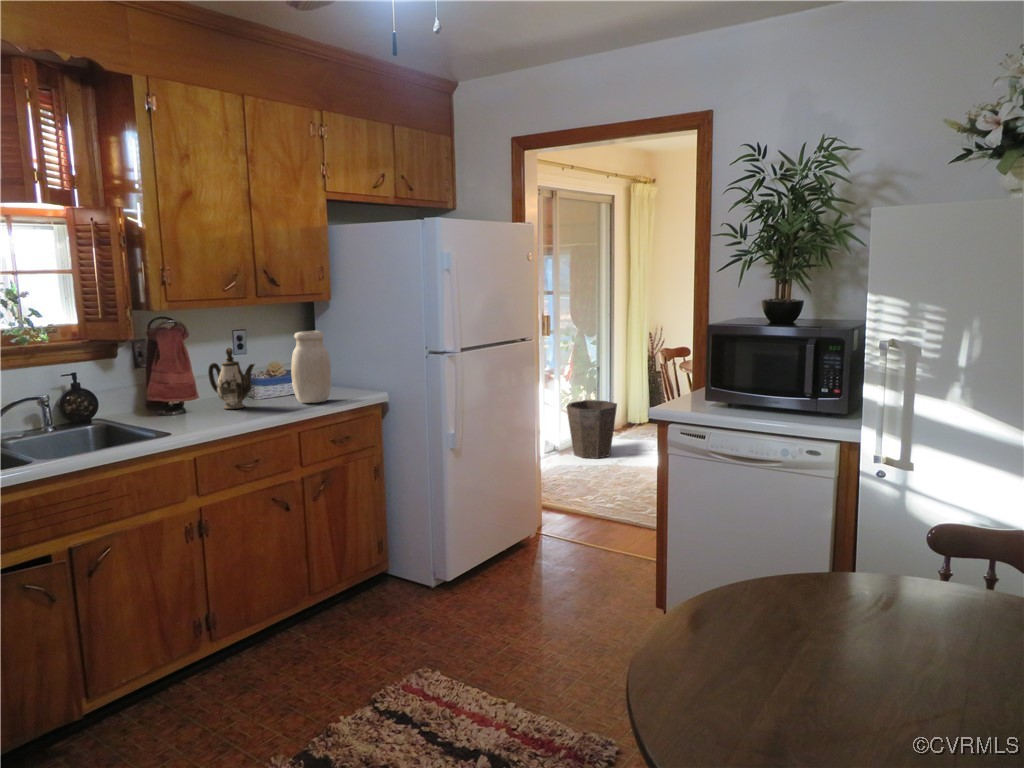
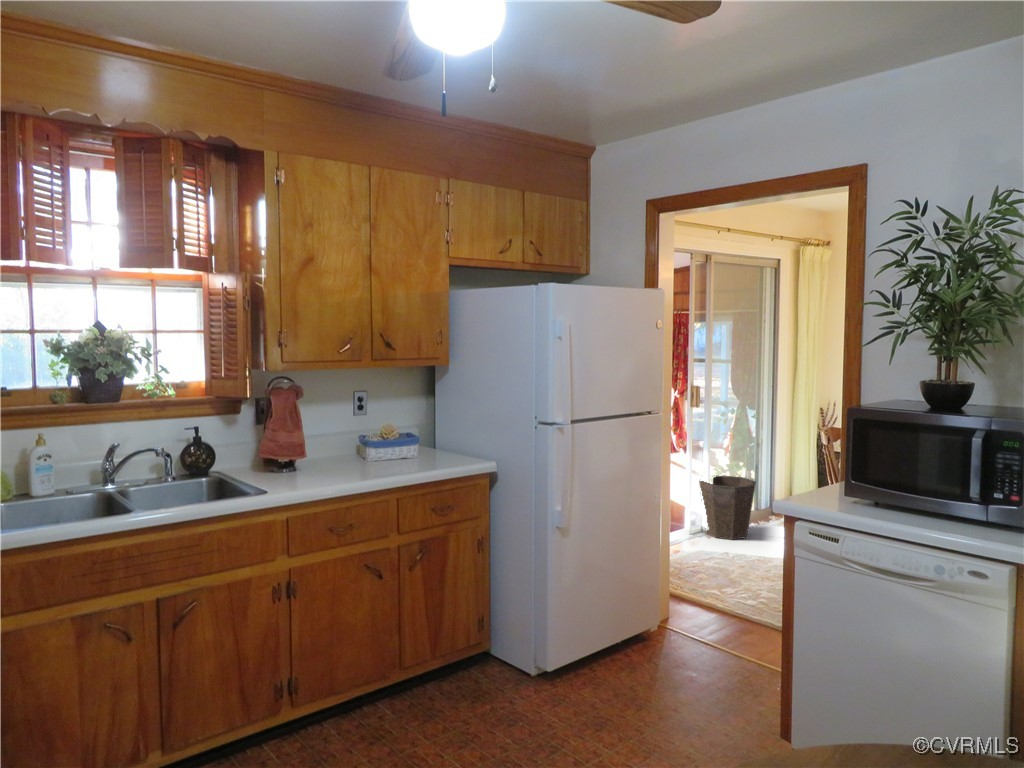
jar: present [291,331,331,403] -> none [398,395,436,468]
teapot: present [208,348,255,409] -> none [320,409,363,470]

